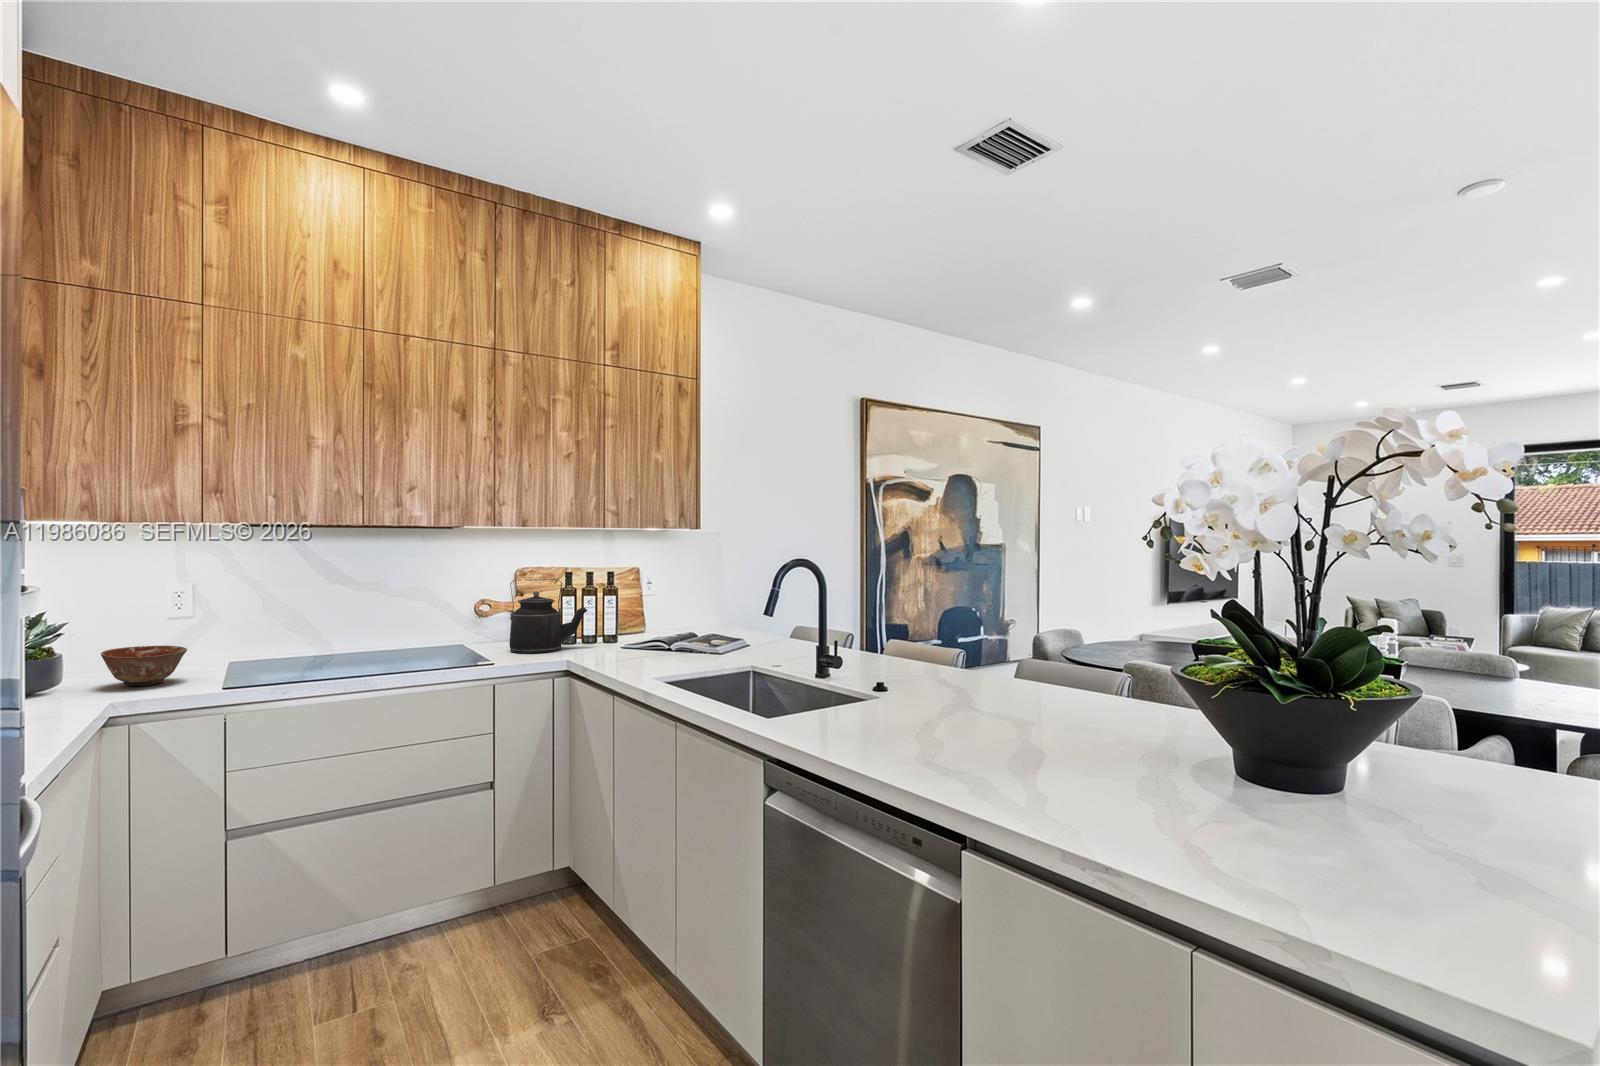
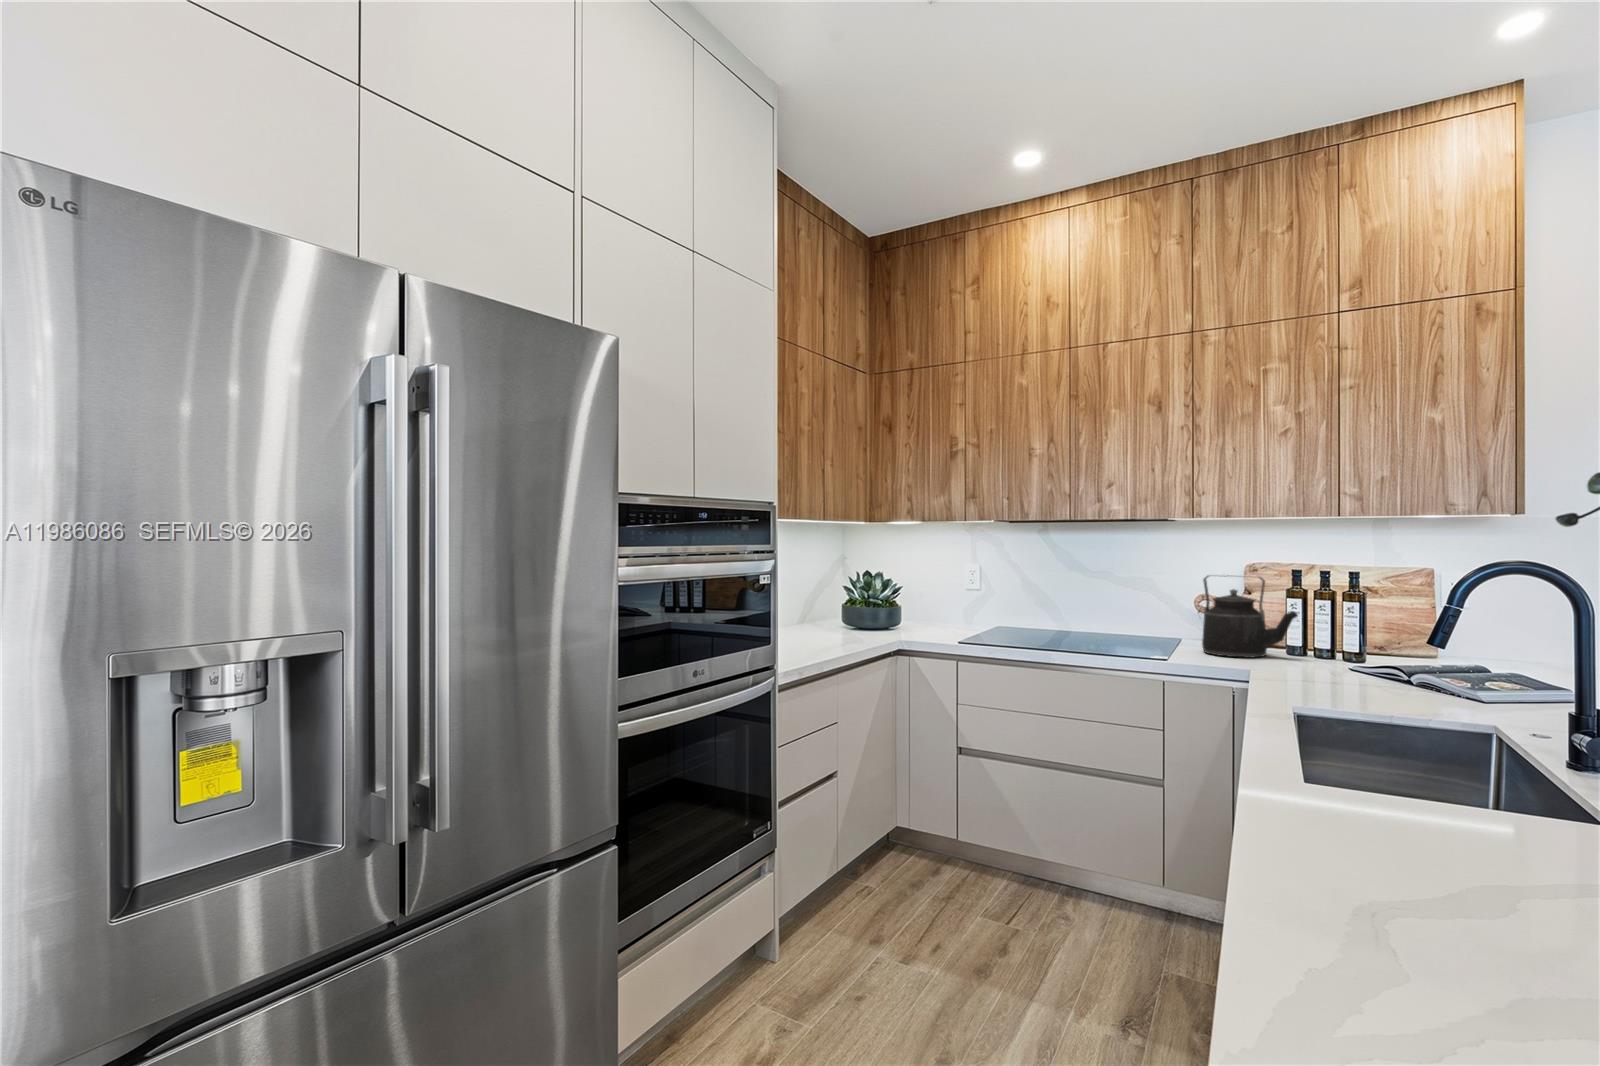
ceramic bowl: present [101,646,187,686] -> none [903,609,949,636]

